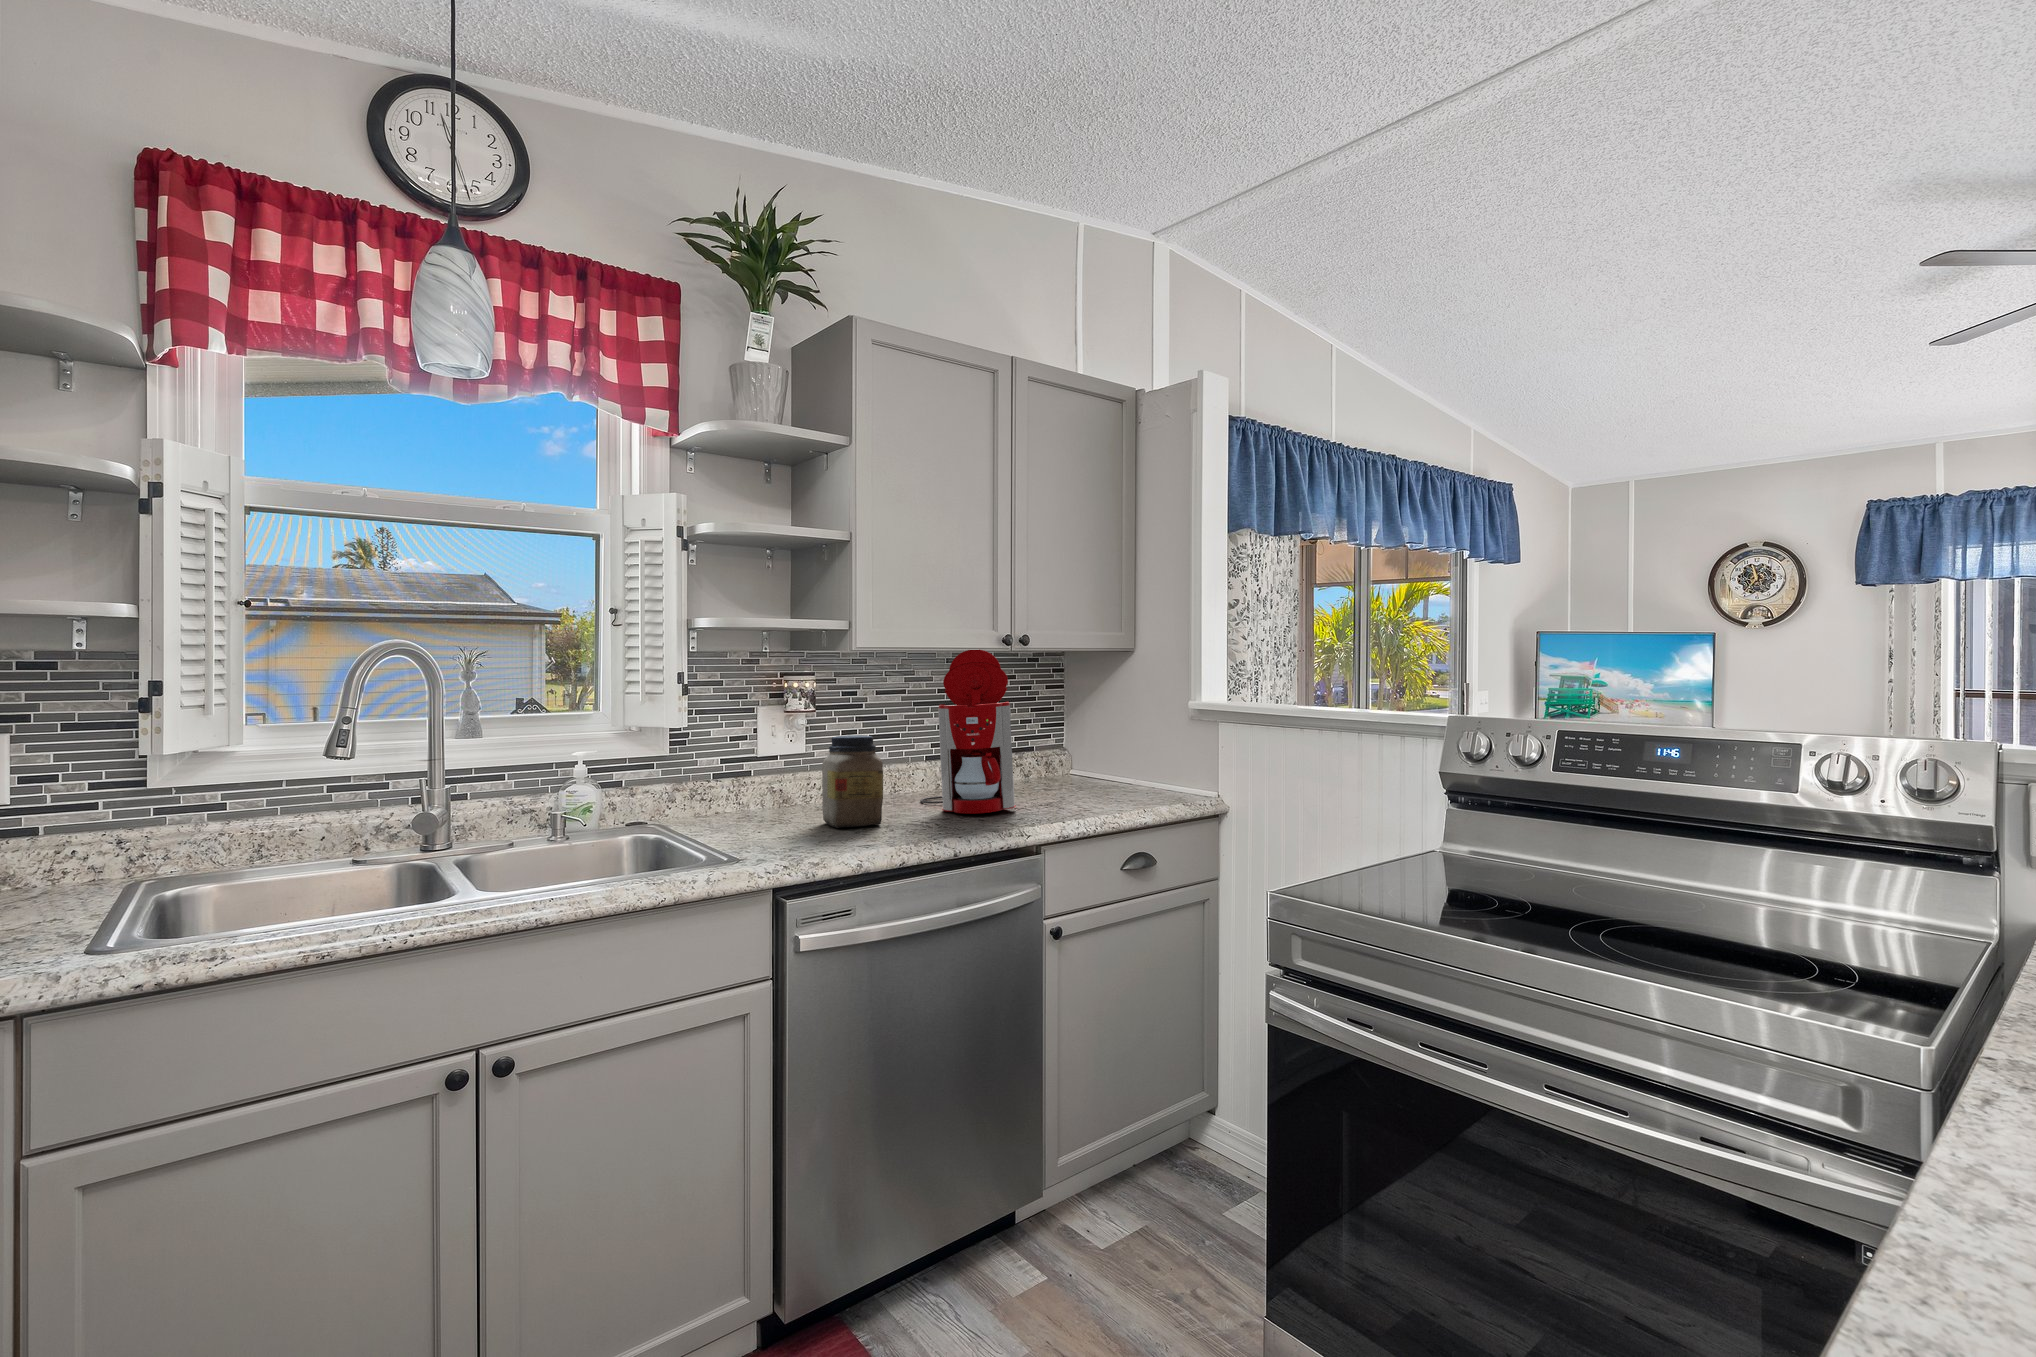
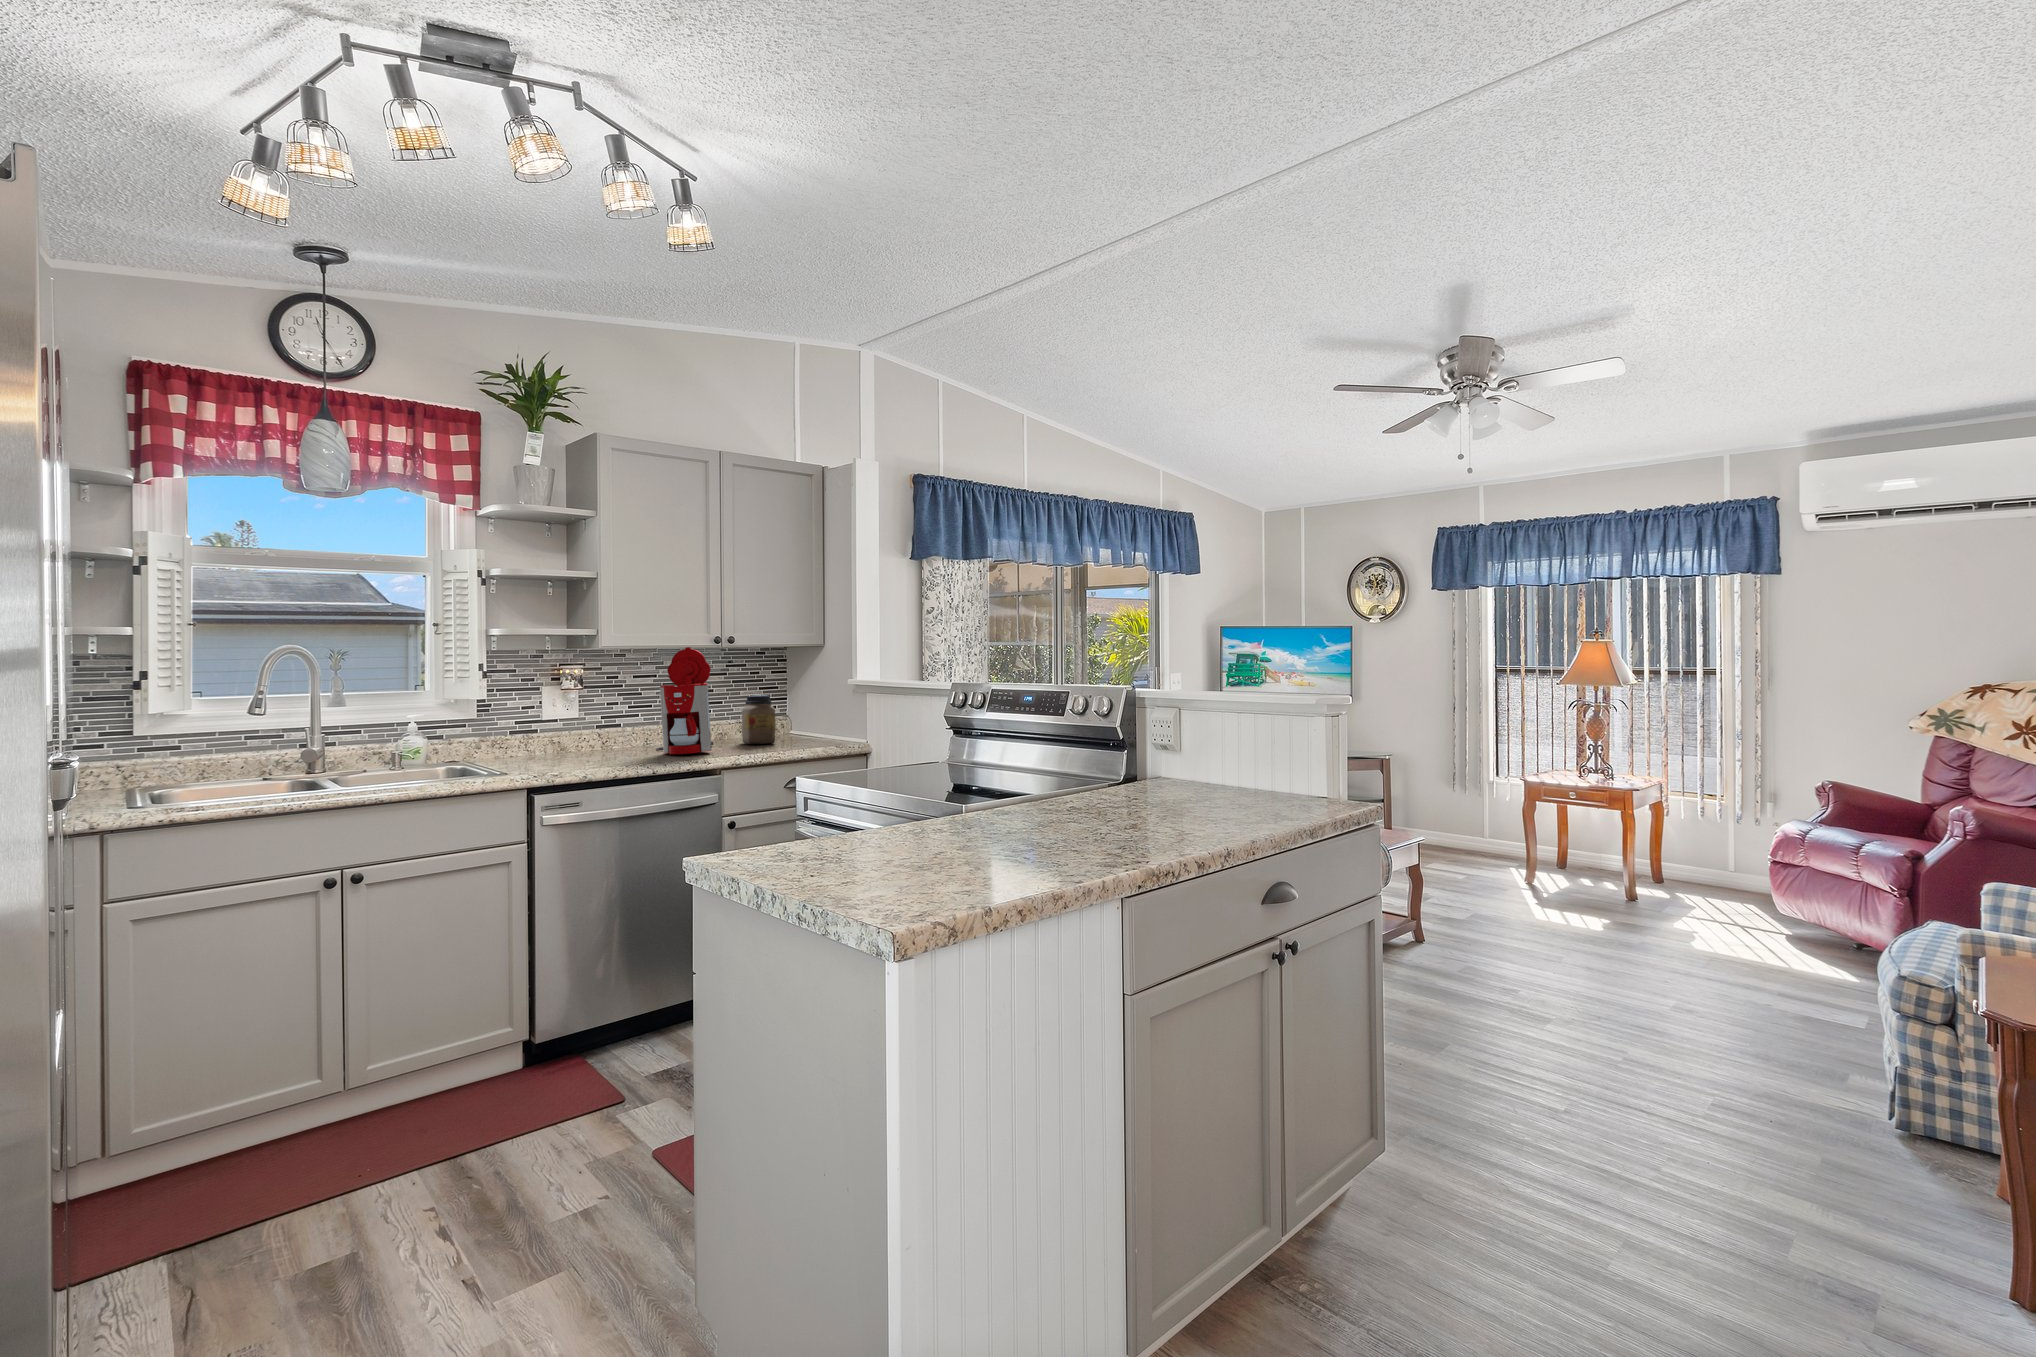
jar: present [822,735,883,828] -> present [742,695,776,744]

